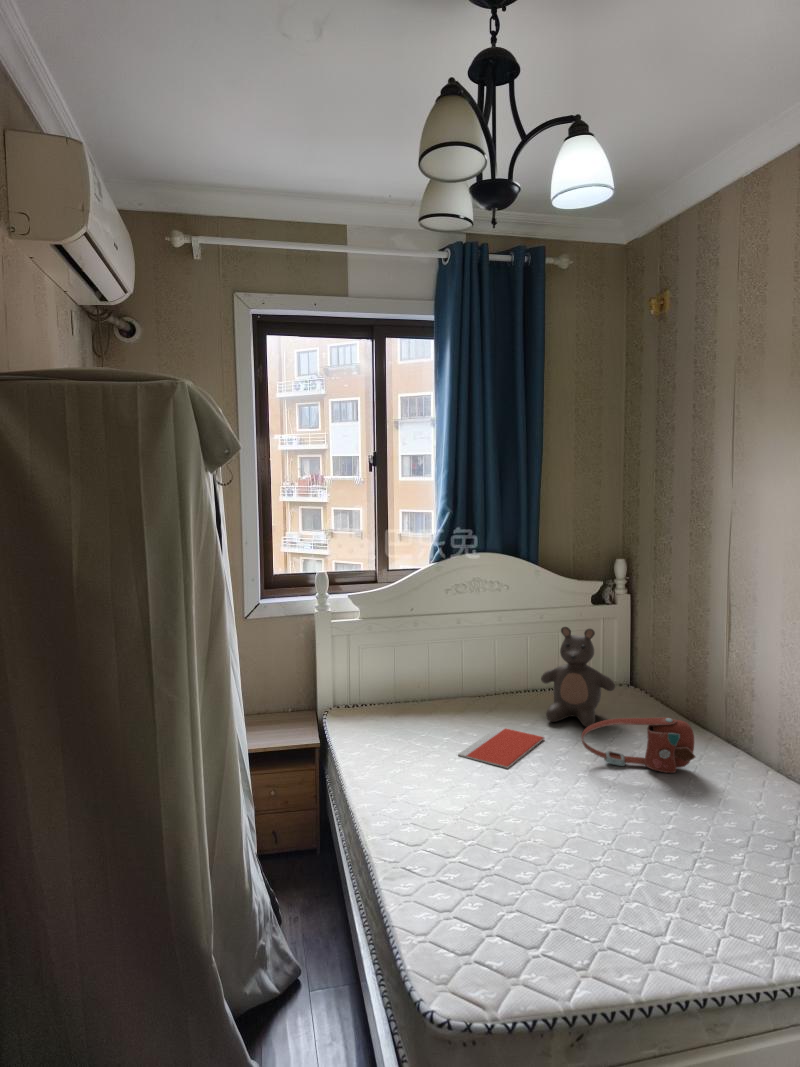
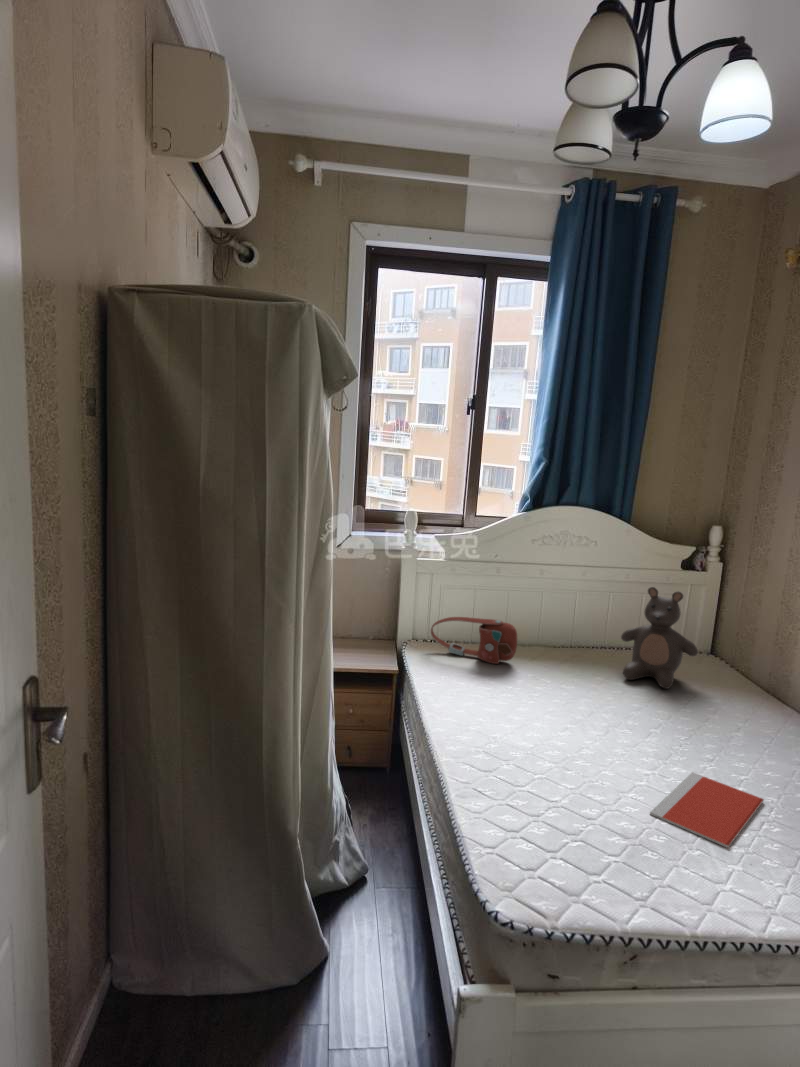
handbag: present [581,718,695,773] -> present [431,617,517,664]
notebook: present [458,727,544,768] -> present [650,772,764,848]

